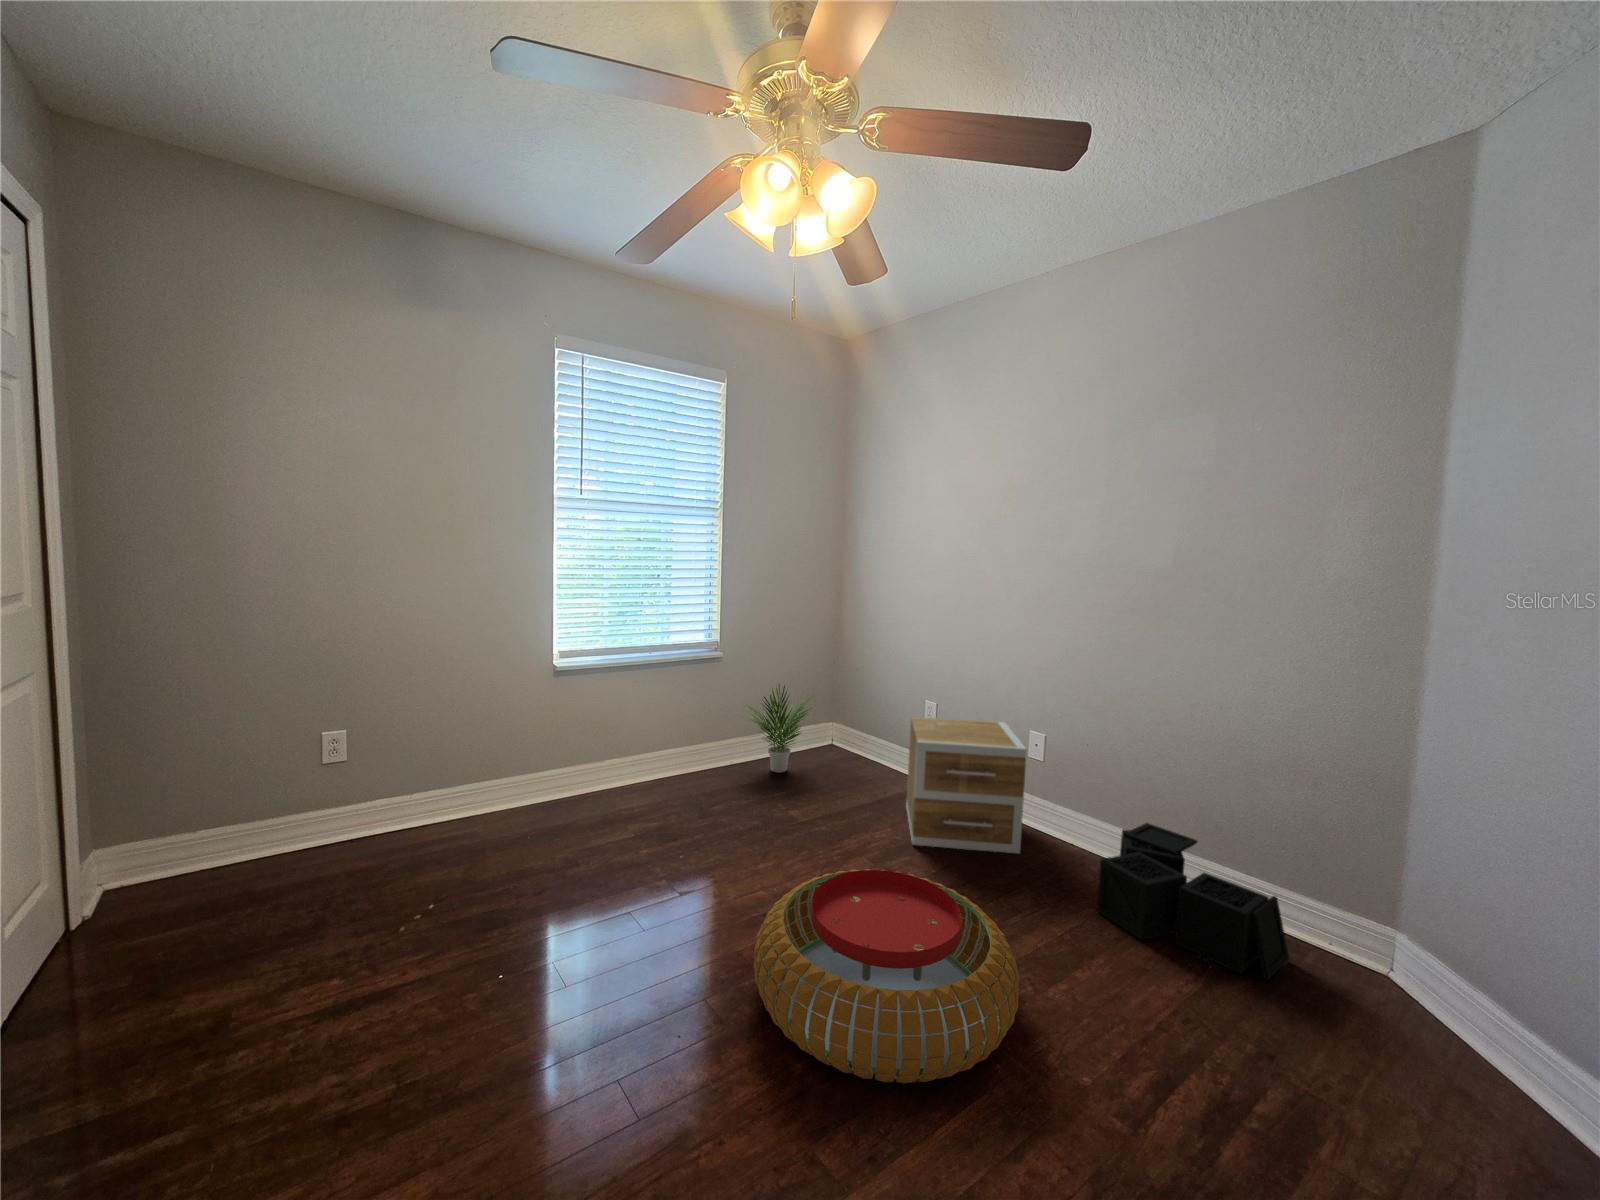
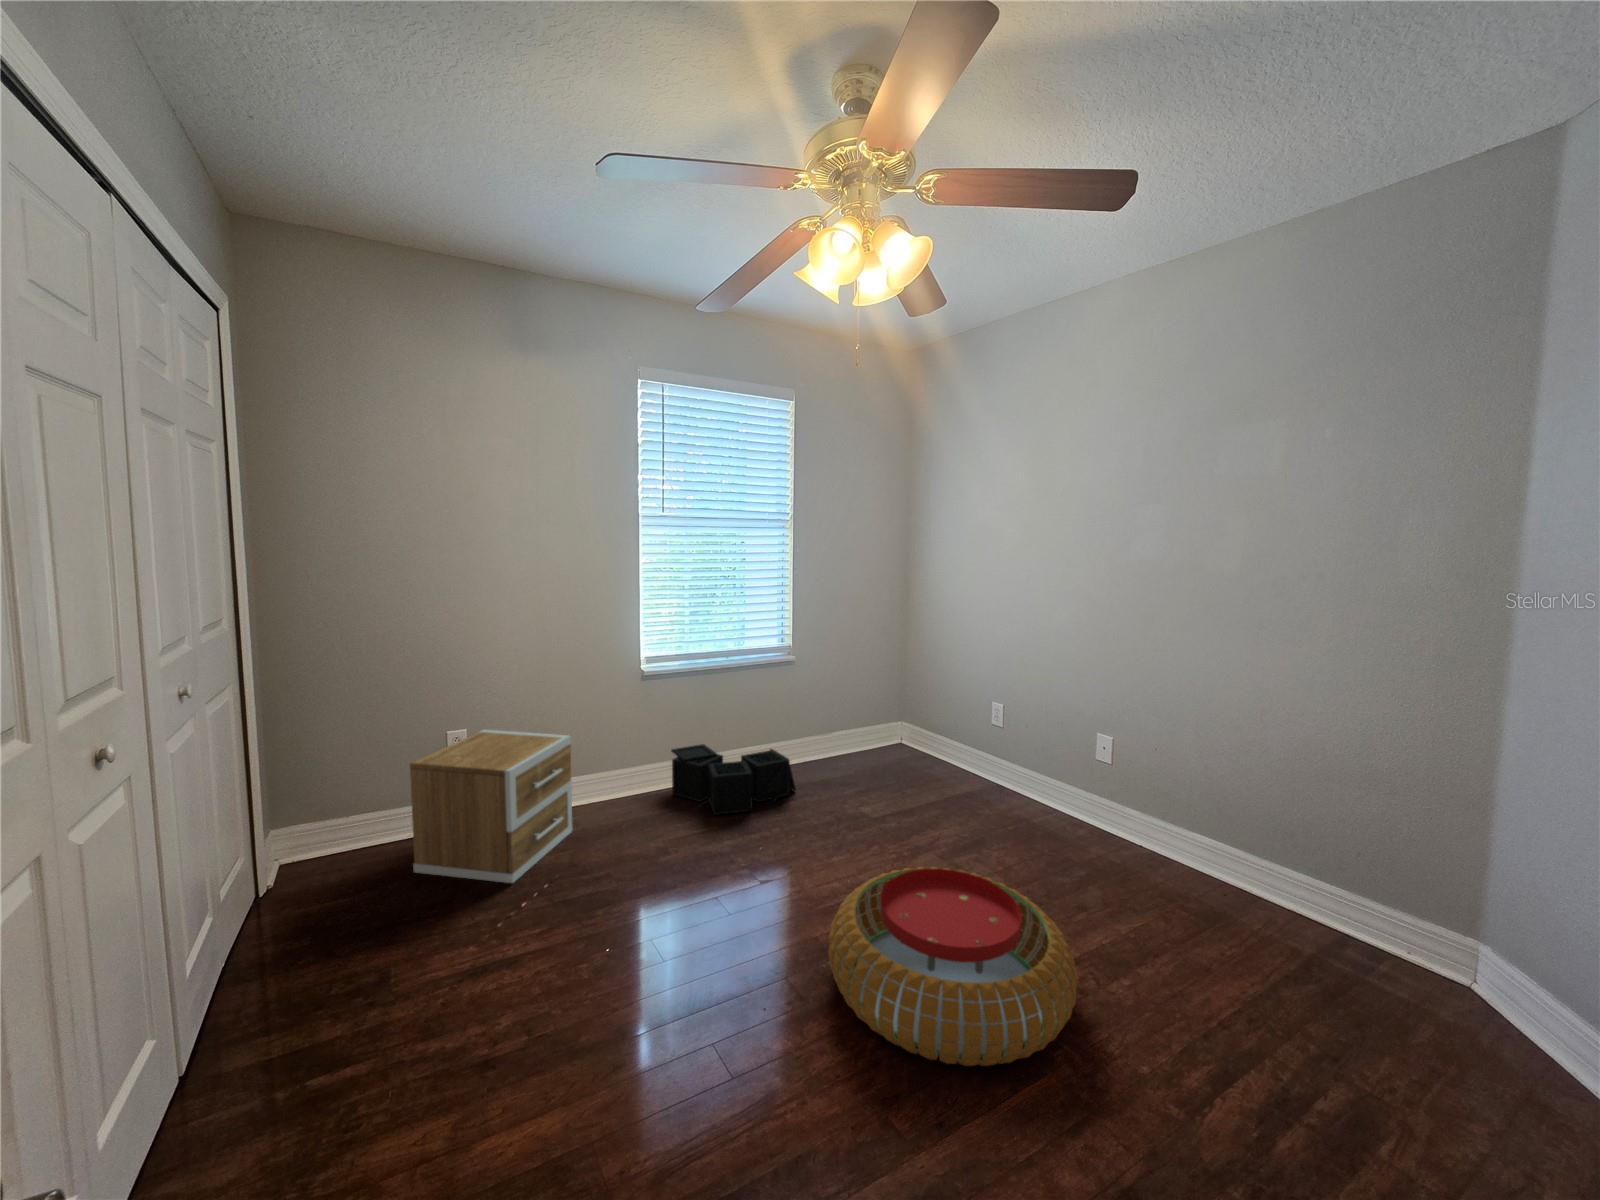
potted plant: present [743,684,814,773] -> none [813,683,884,769]
nightstand: present [906,717,1027,853] -> present [410,730,572,883]
storage bin: present [1097,823,1289,979] -> present [671,744,796,815]

